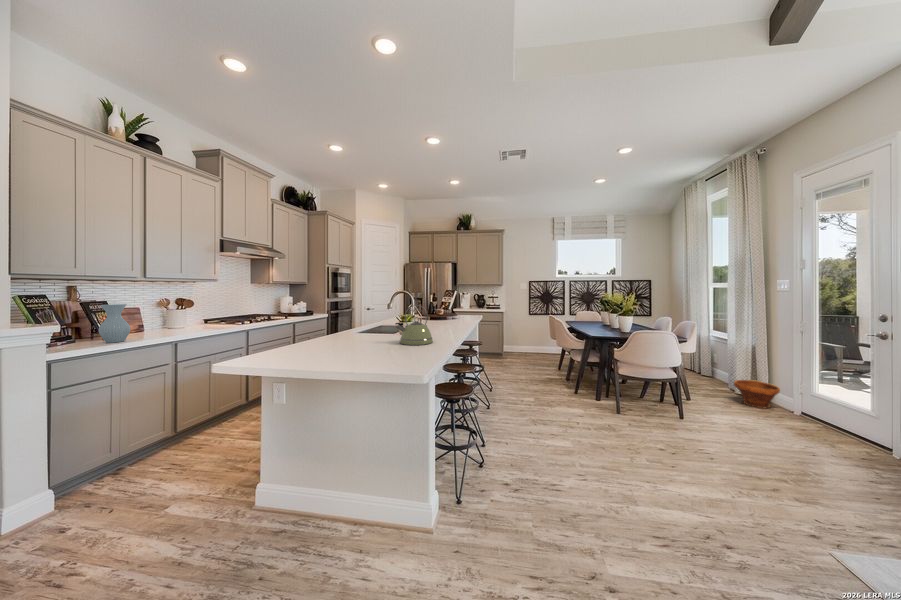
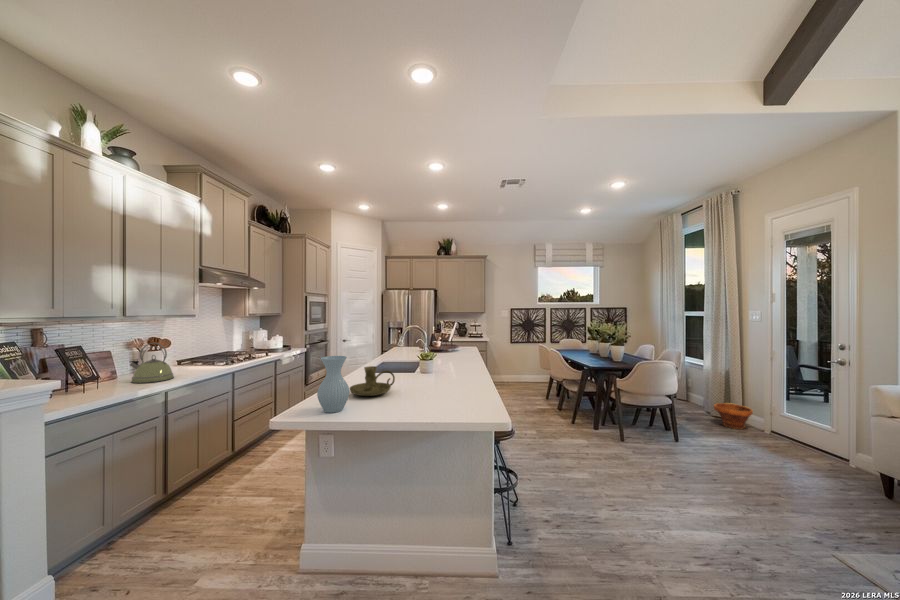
vase: present [99,304,130,343] -> present [317,356,349,413]
kettle: present [395,305,433,345] -> present [129,343,174,383]
candle holder: none [303,323,352,351] -> present [350,366,395,396]

